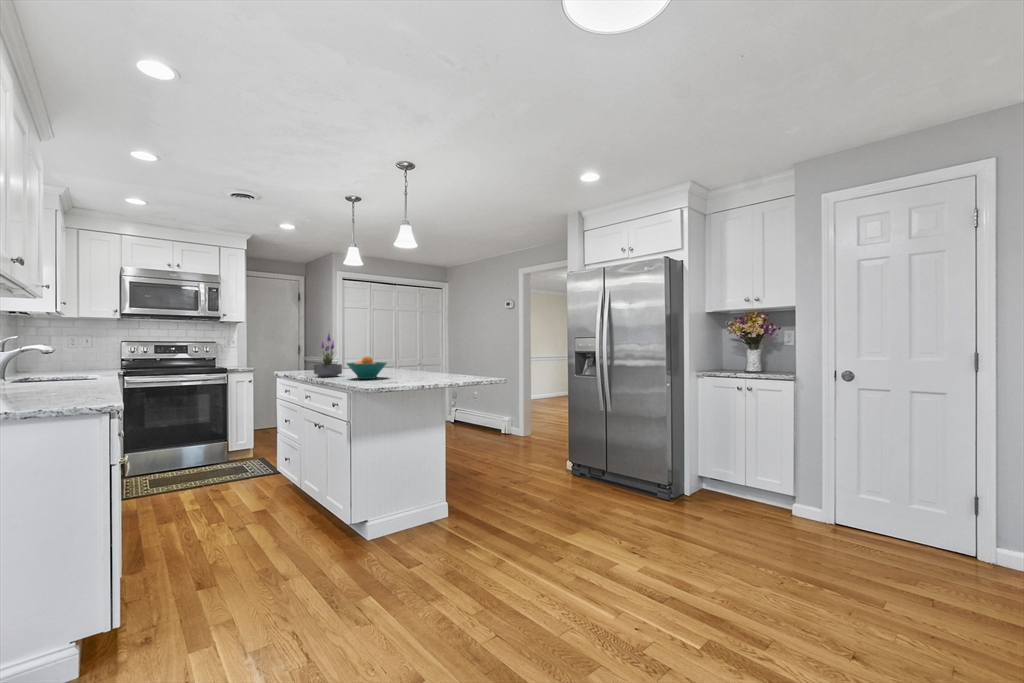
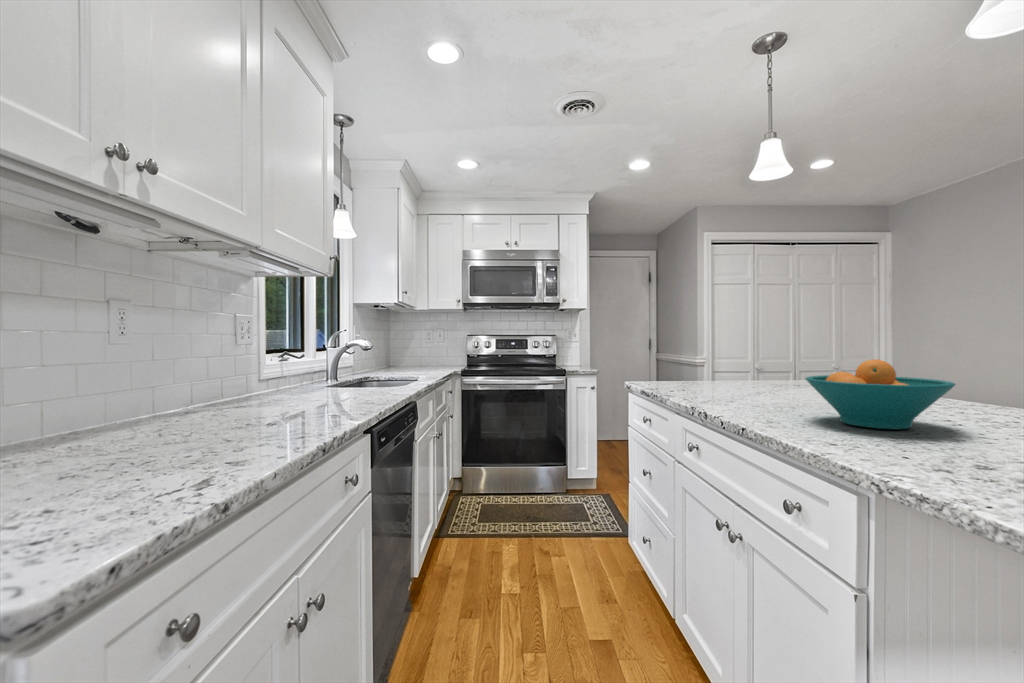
potted plant: present [314,333,342,377] -> none [703,299,772,406]

